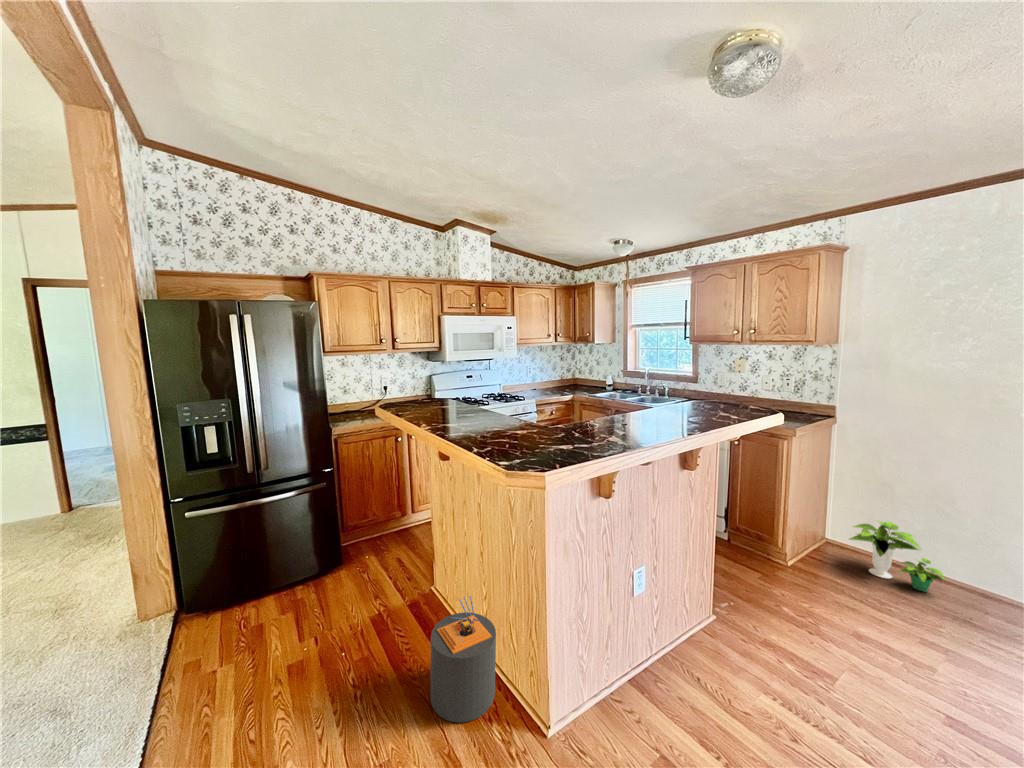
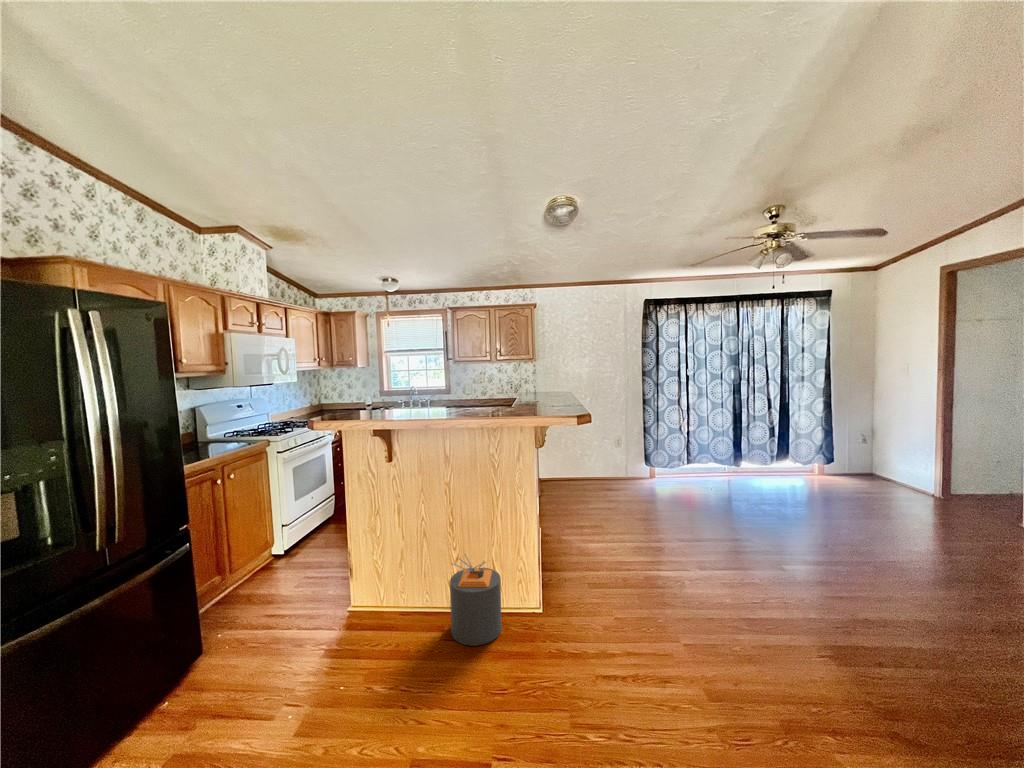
potted plant: present [849,521,945,592] -> none [555,456,594,485]

